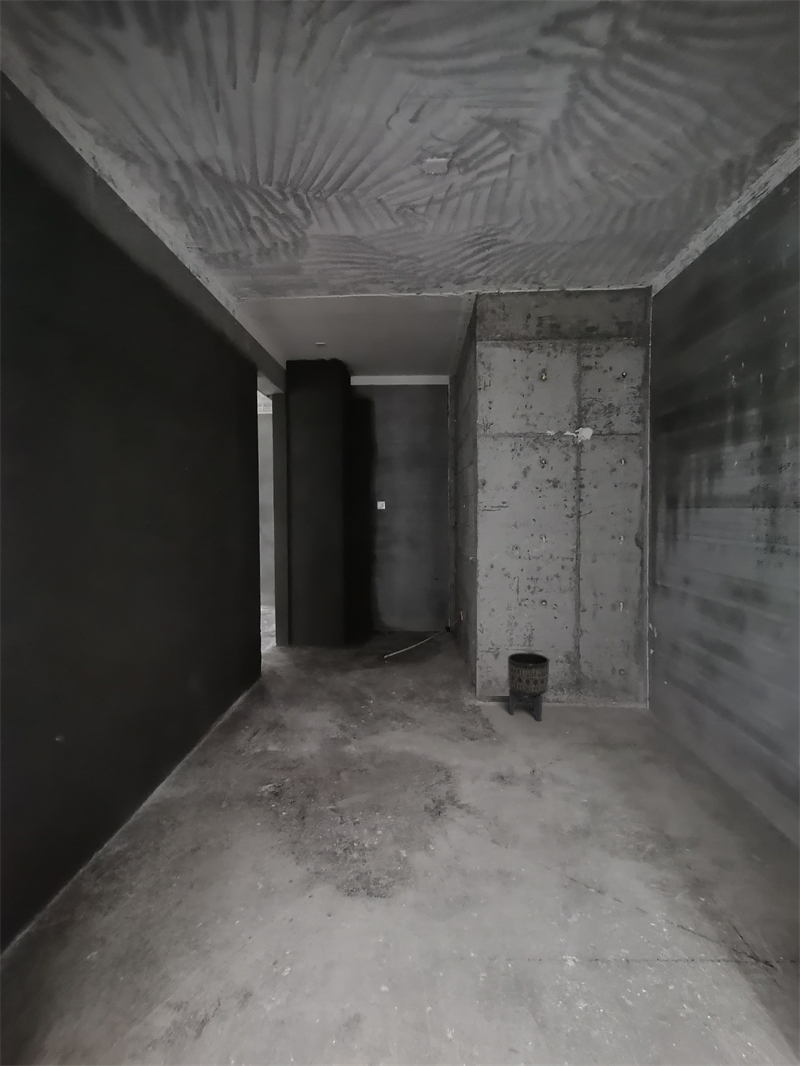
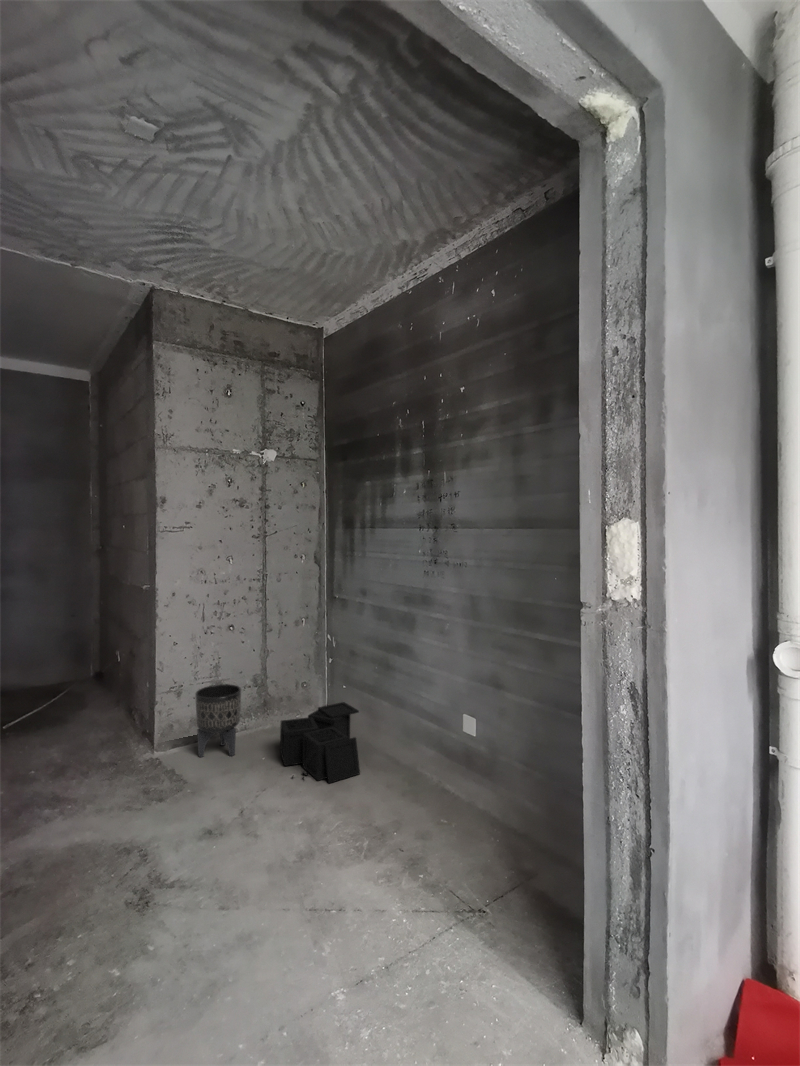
storage bin: none [584,695,675,775] -> present [280,702,360,783]

